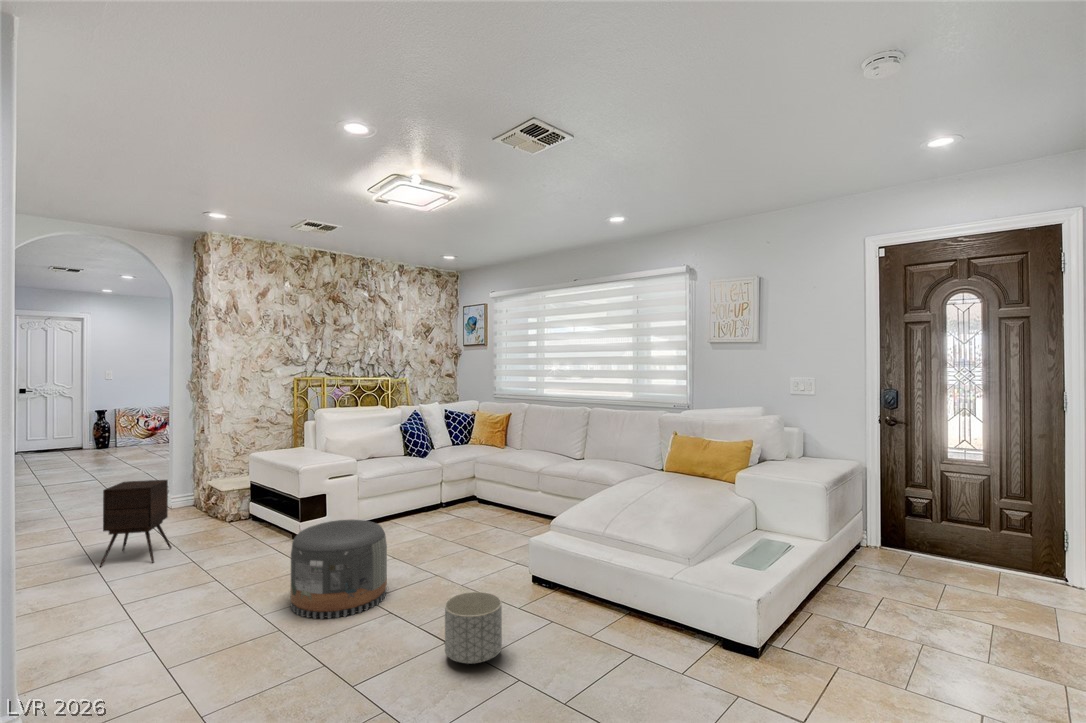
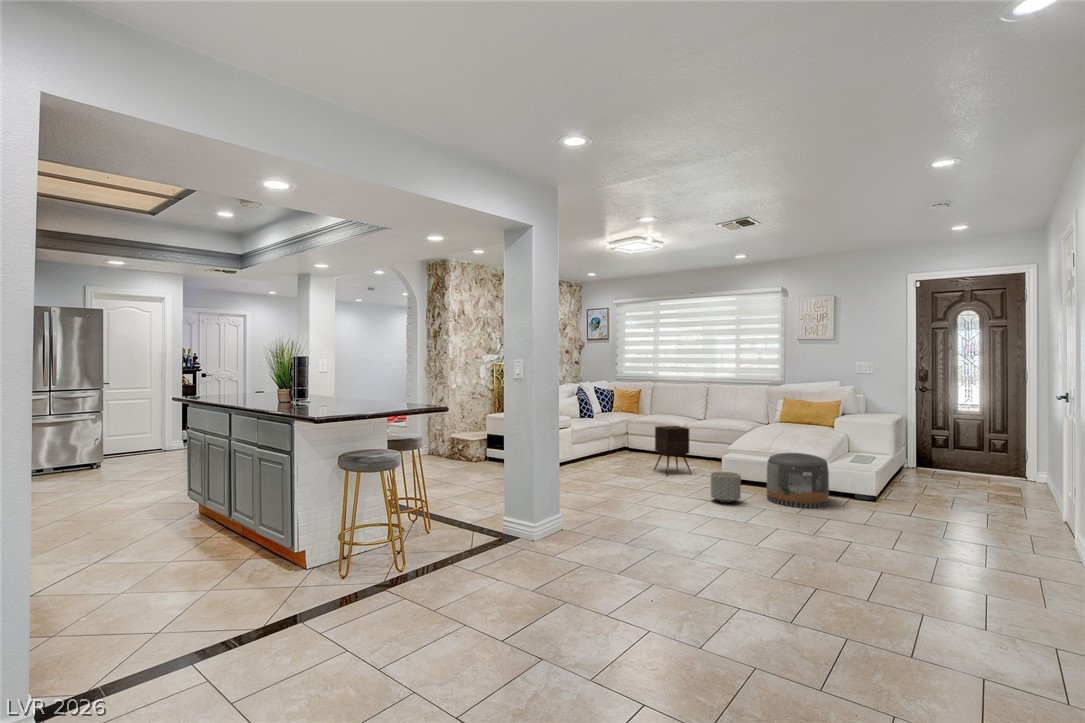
side table: present [100,480,171,567] -> present [654,426,691,475]
pouf: present [291,520,387,619] -> present [767,453,829,508]

